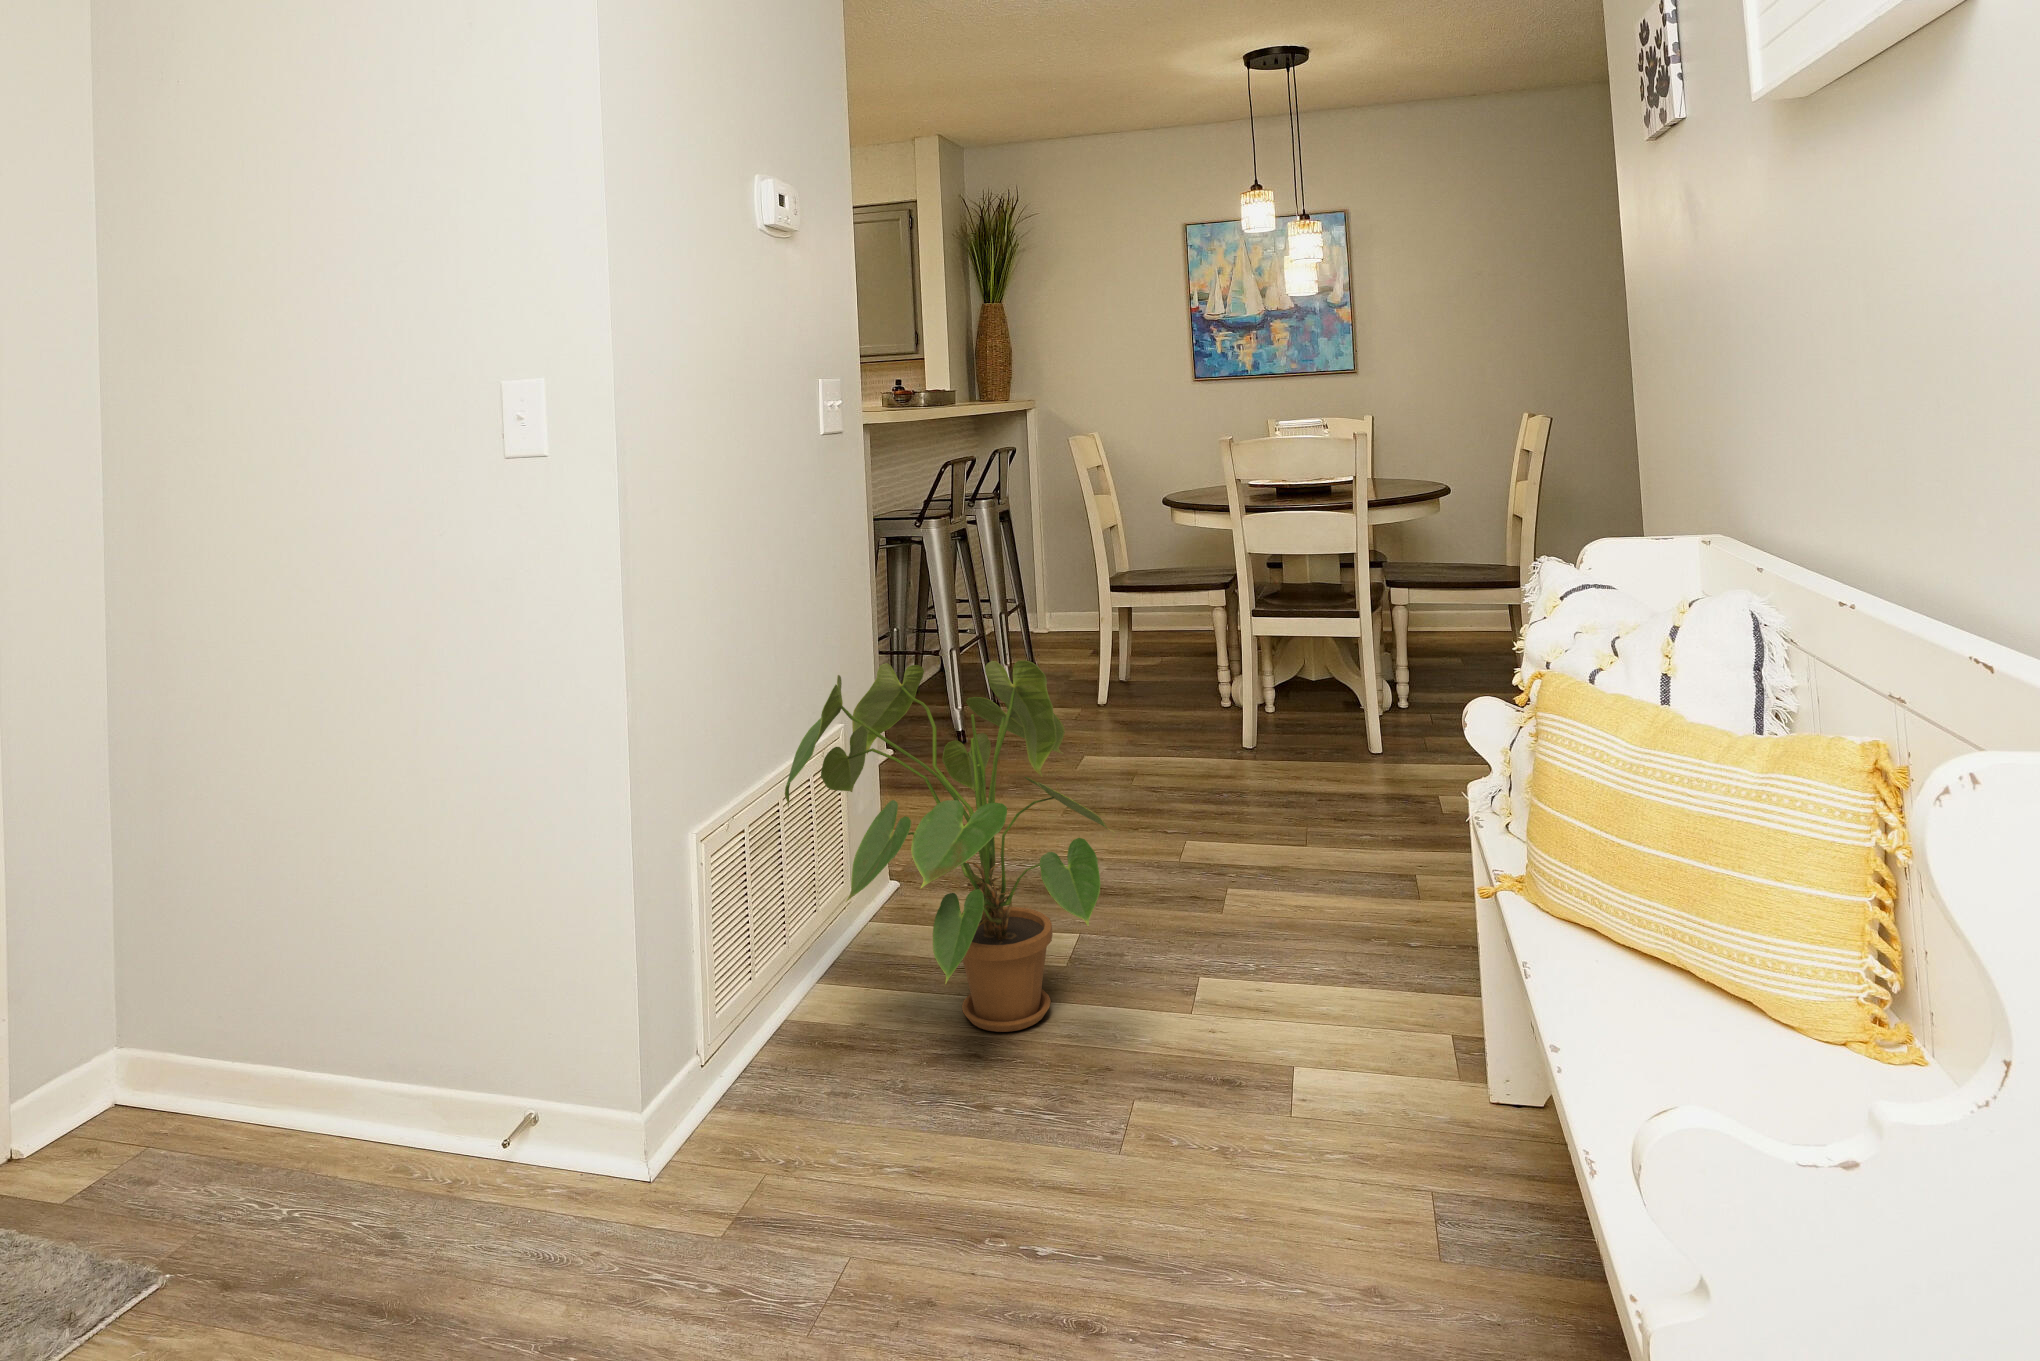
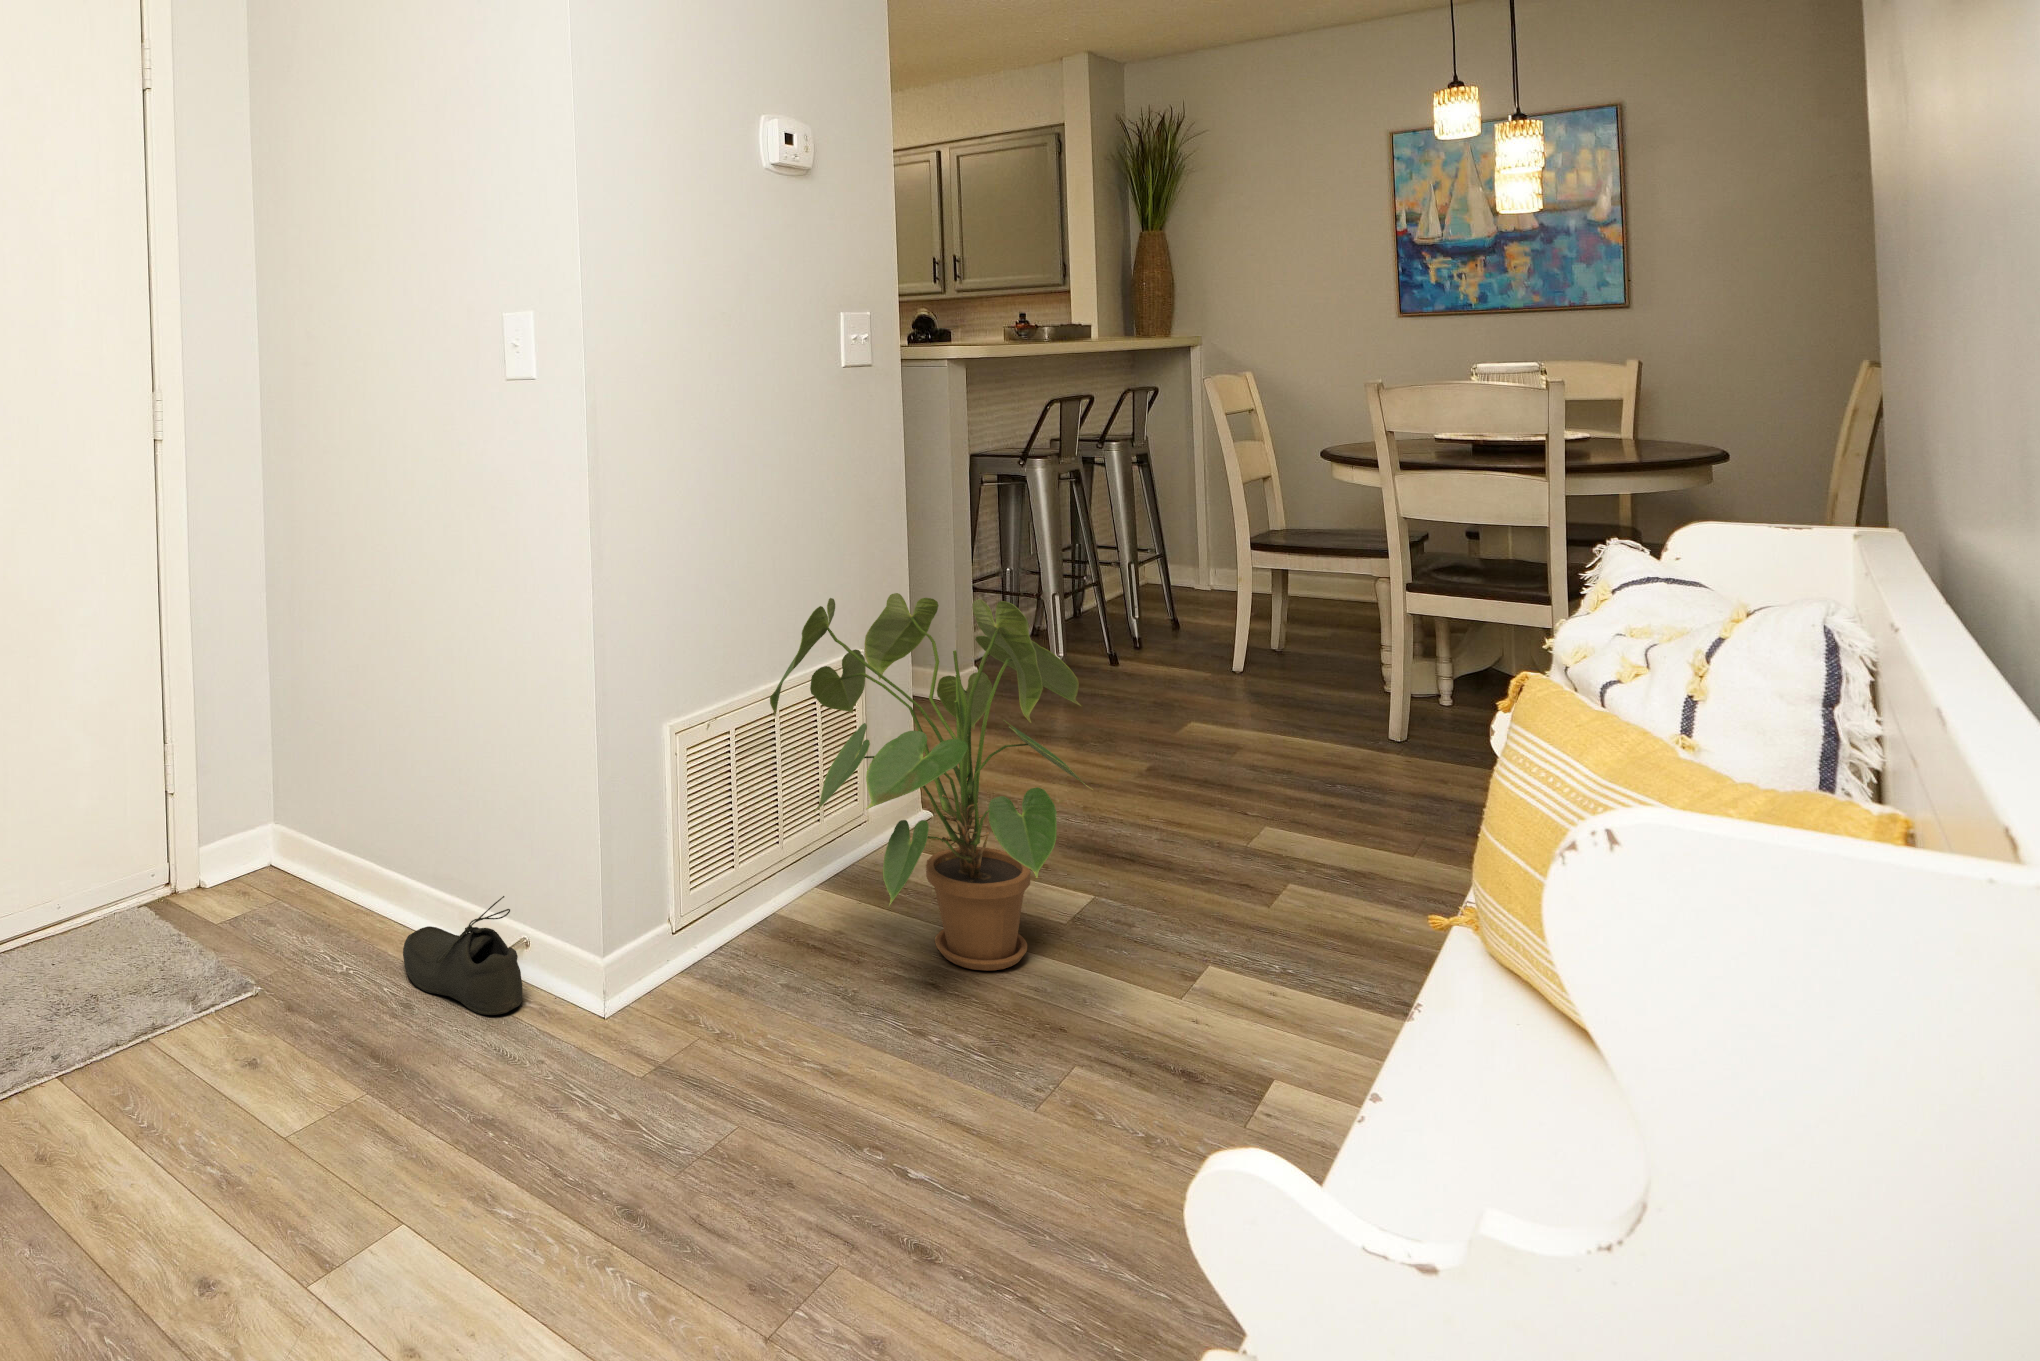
shoe: none [364,1067,543,1217] -> present [403,896,522,1015]

